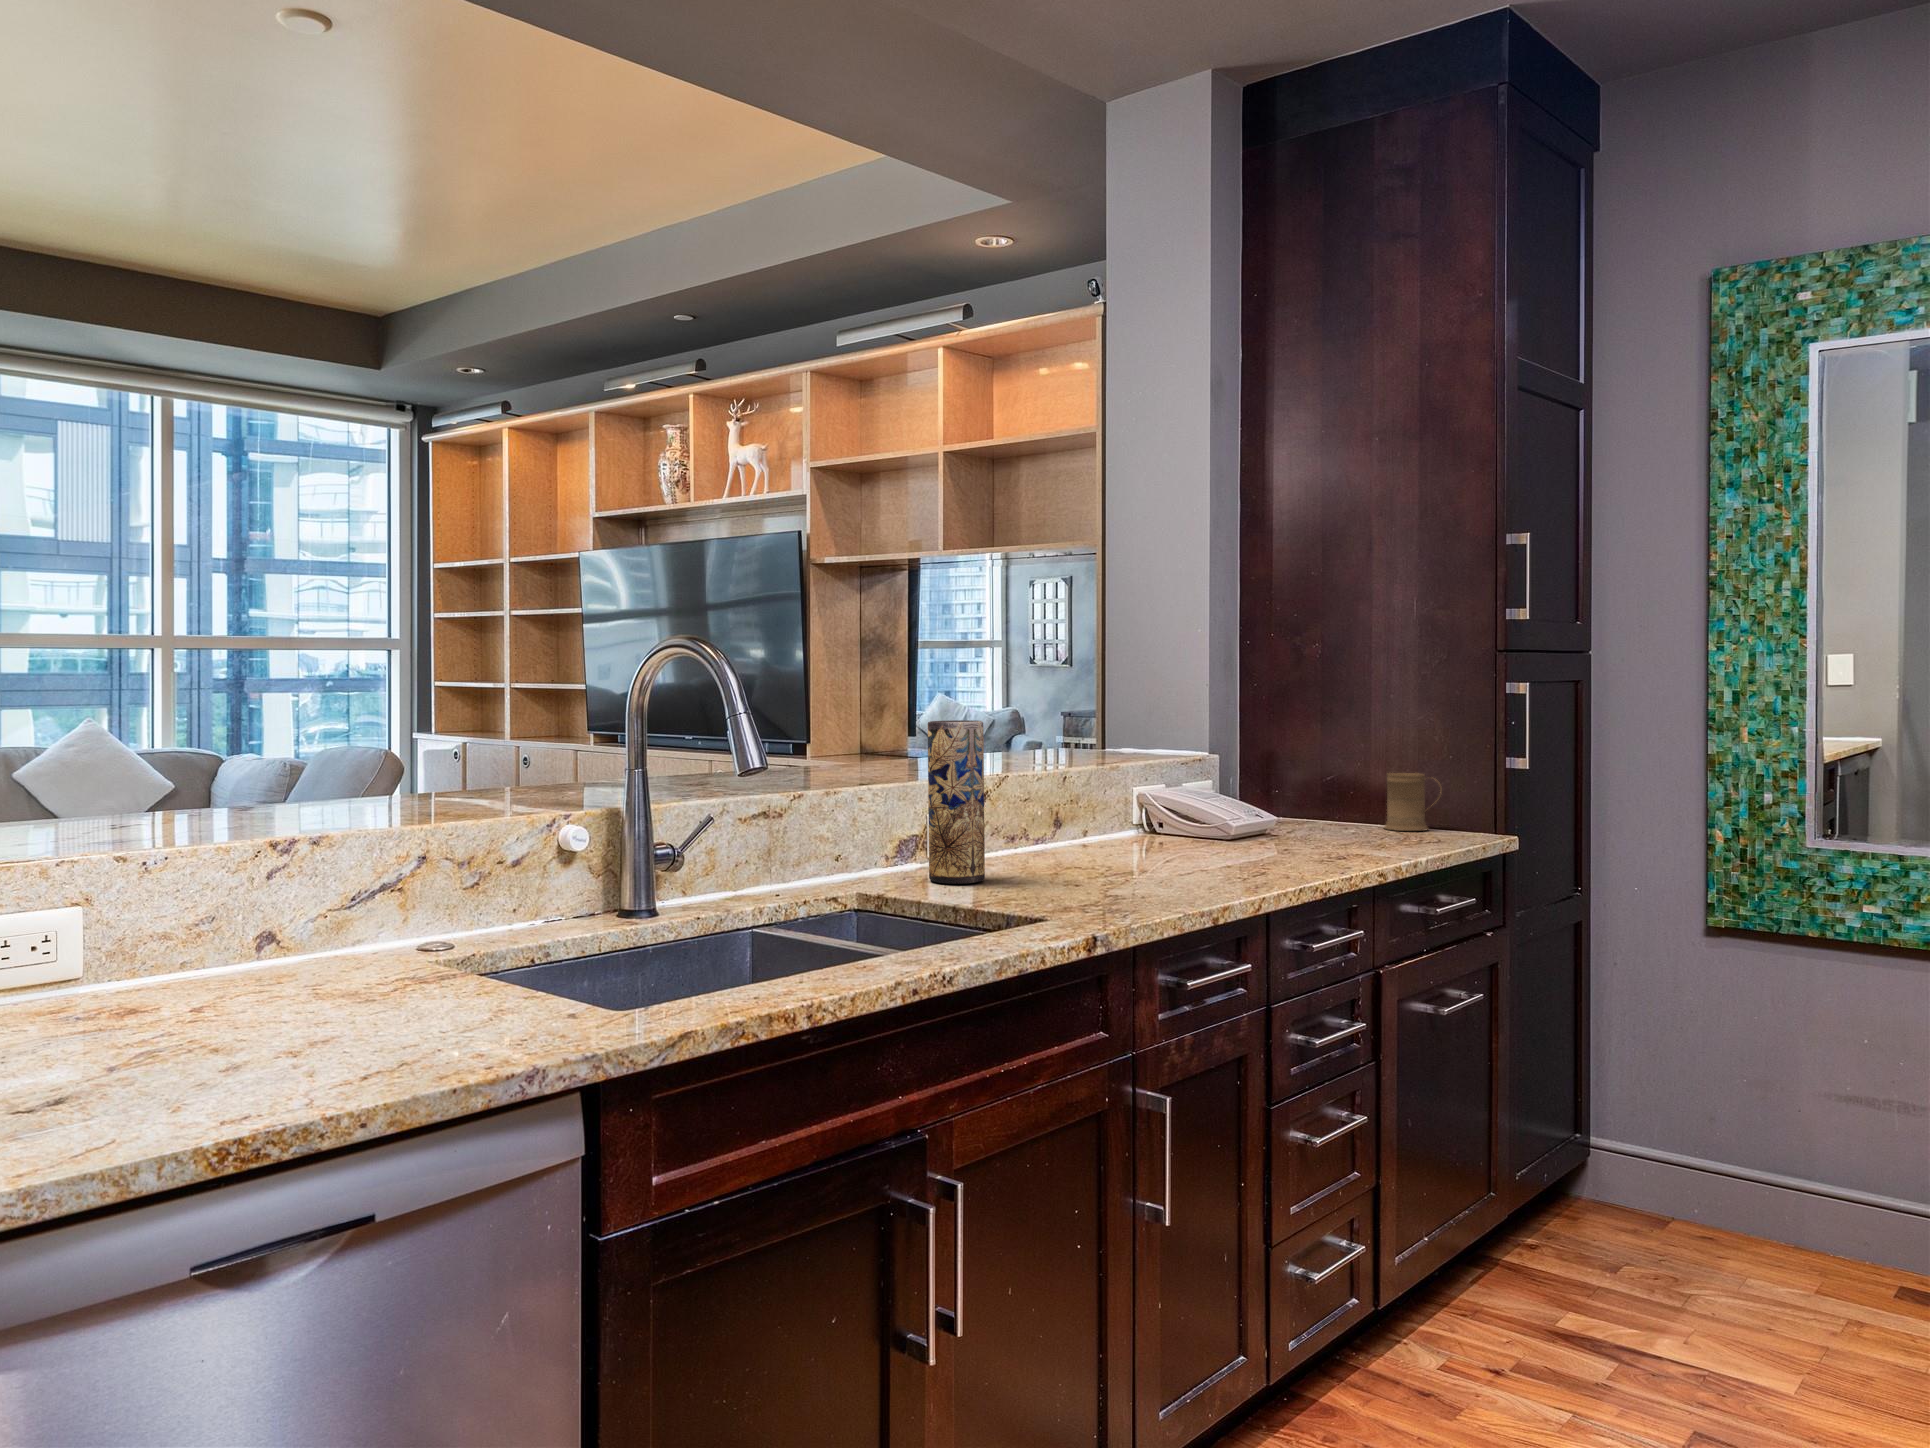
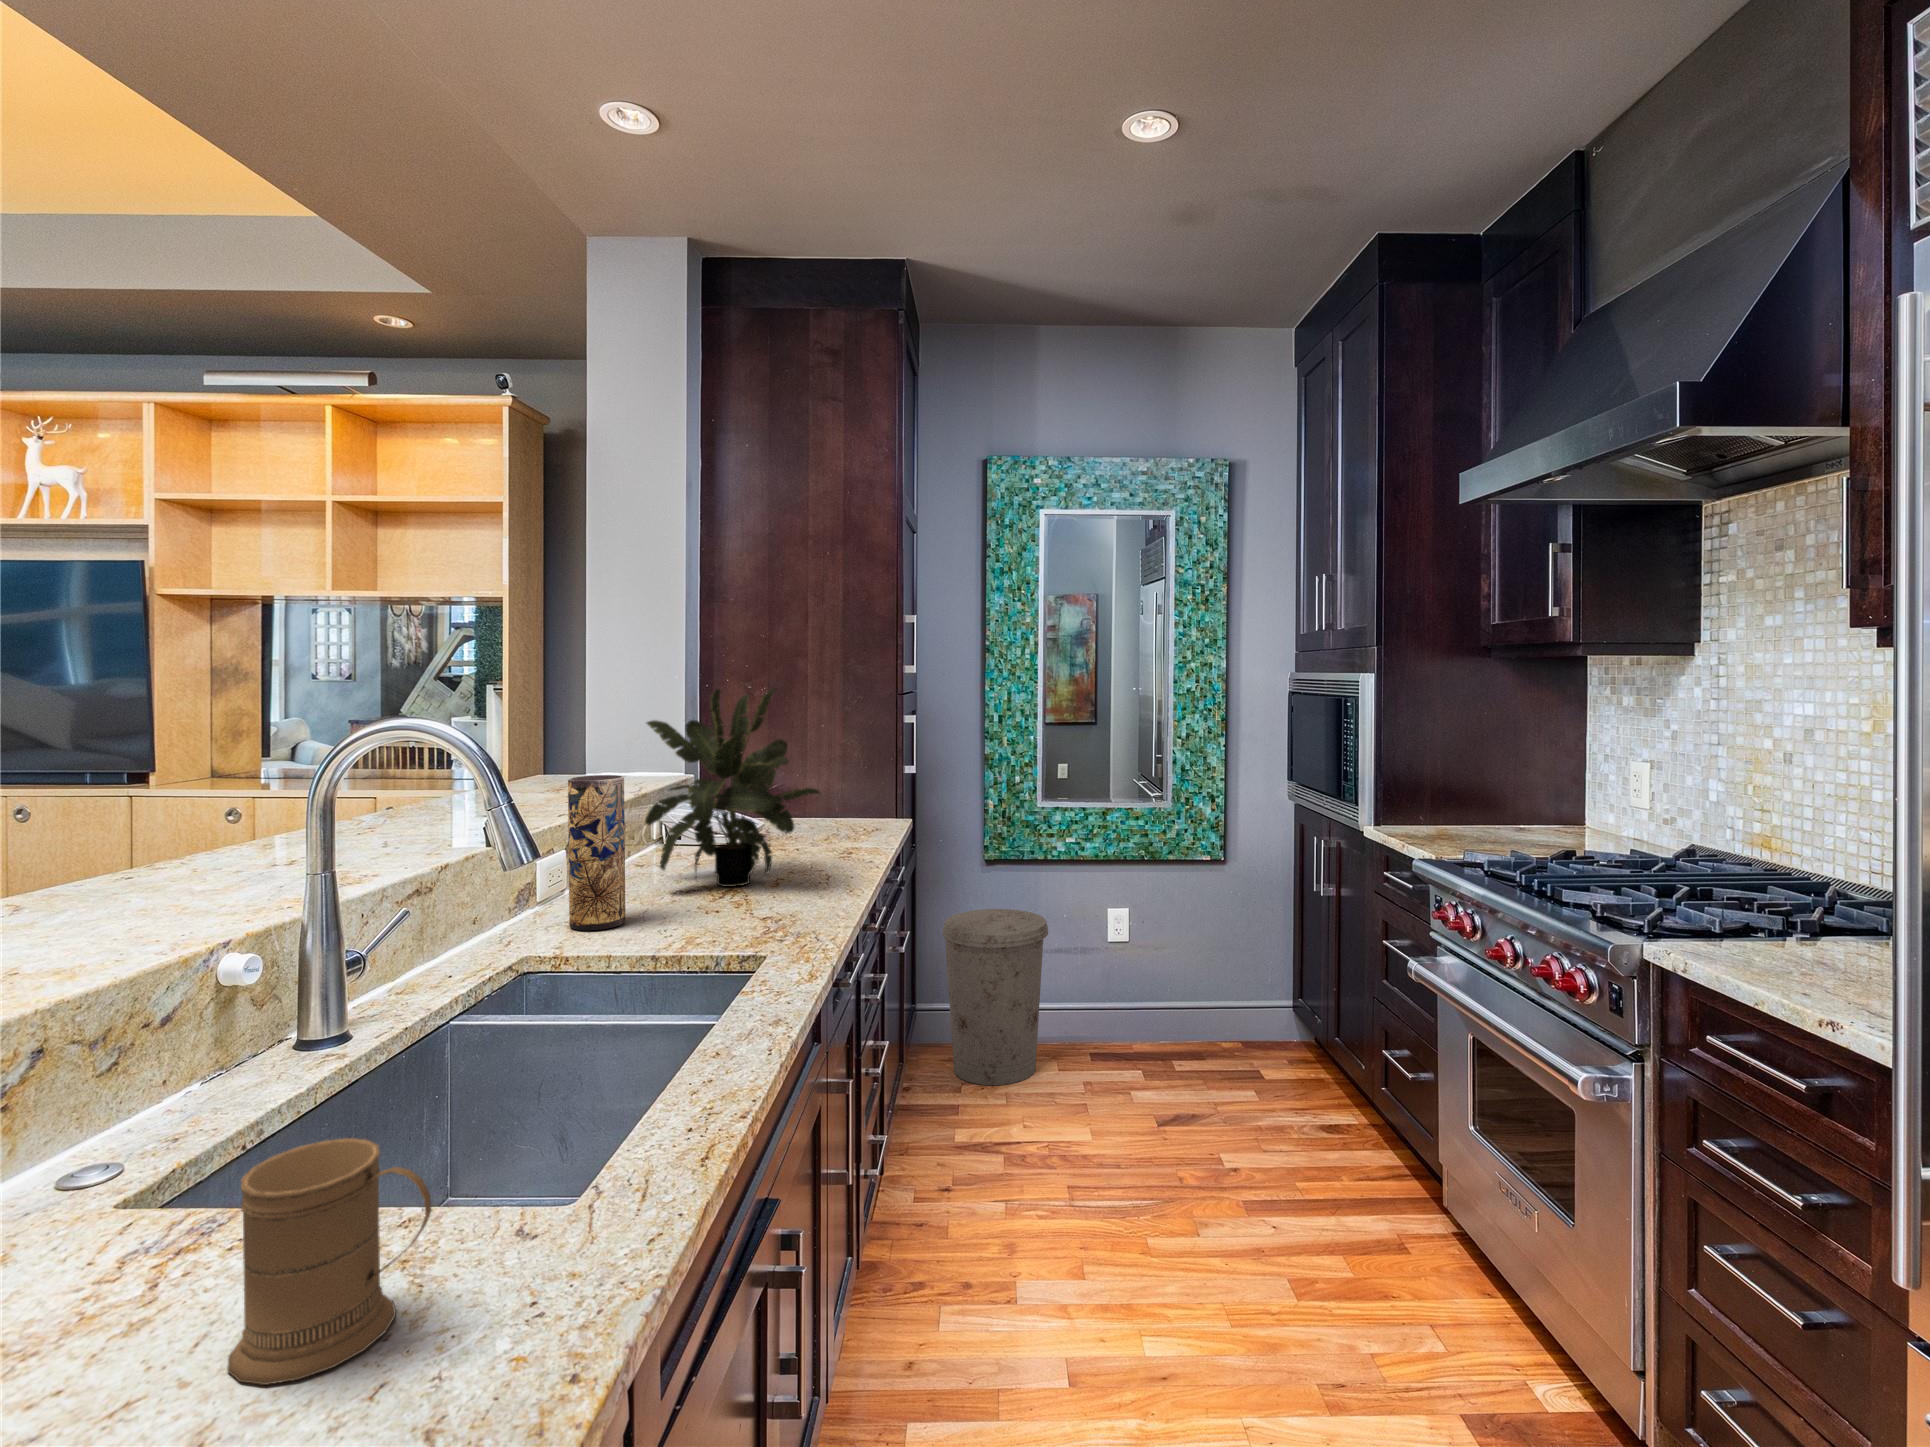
potted plant: none [1058,626,1245,870] -> present [645,688,820,887]
mug: present [1384,773,1442,831] -> present [227,1138,432,1385]
trash can: none [1605,1001,1799,1284] -> present [943,909,1048,1085]

